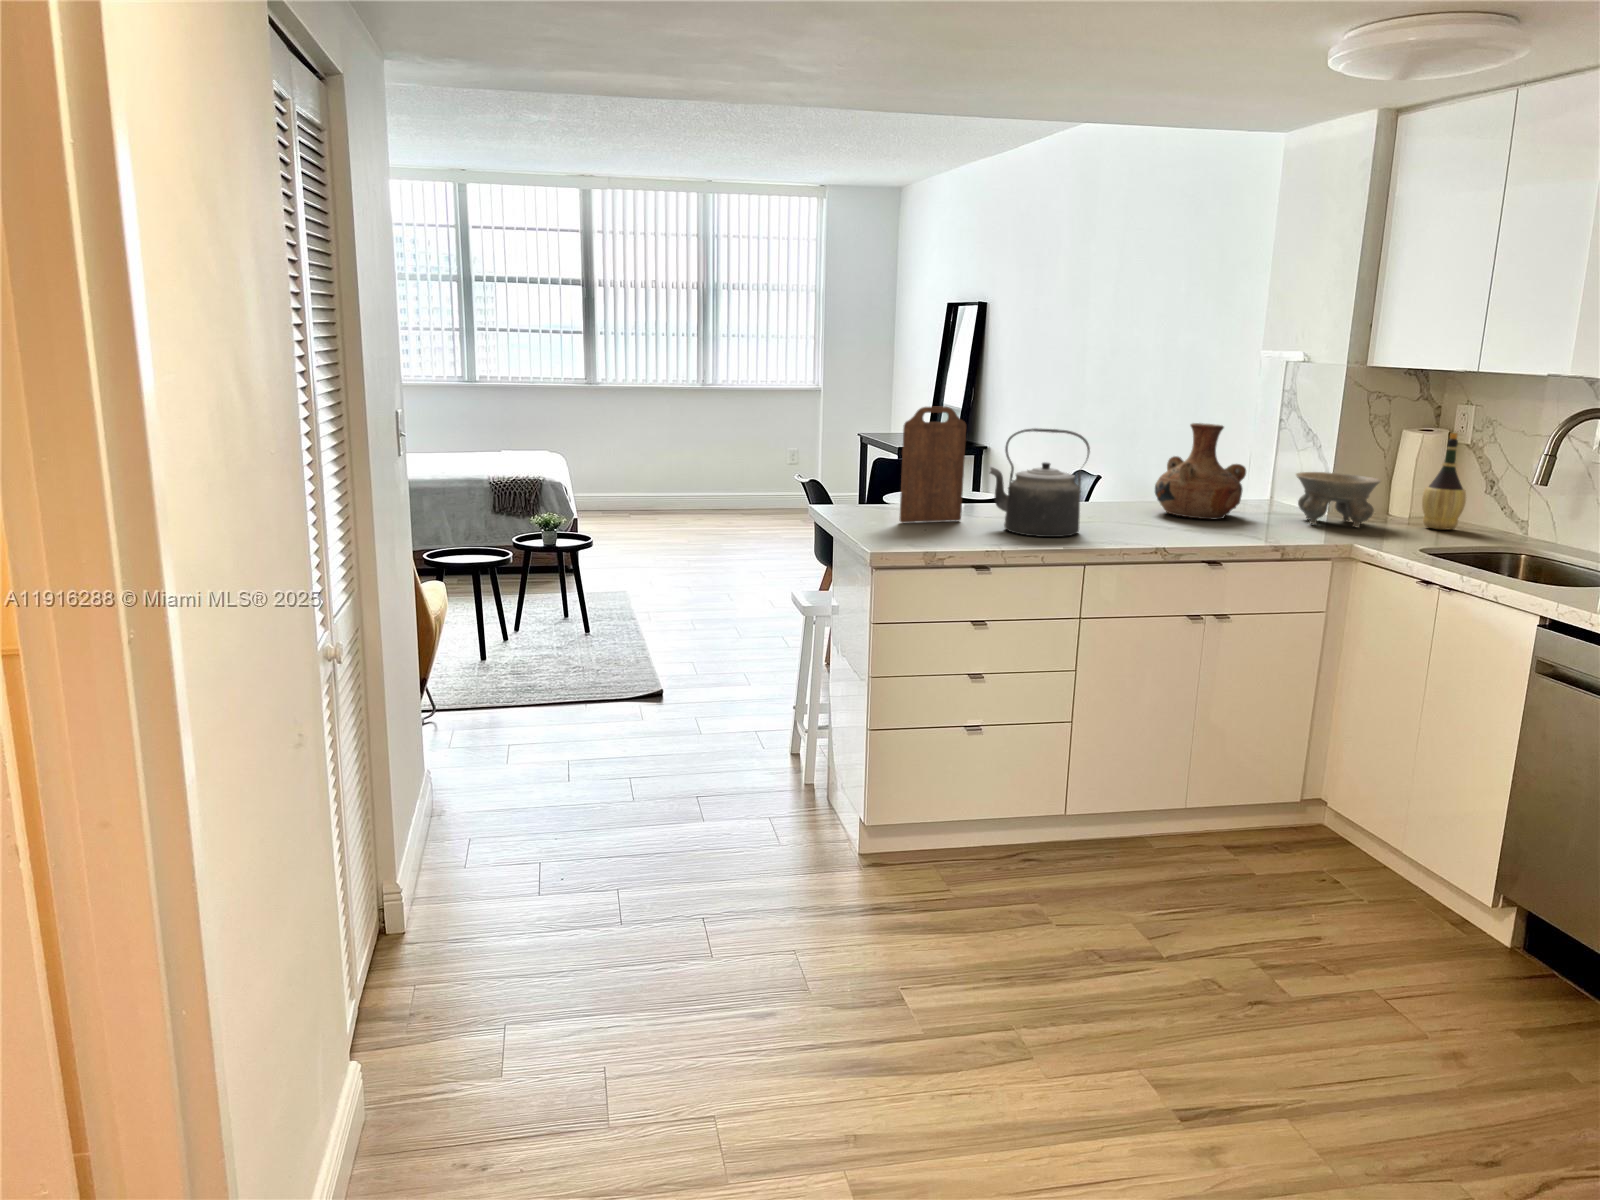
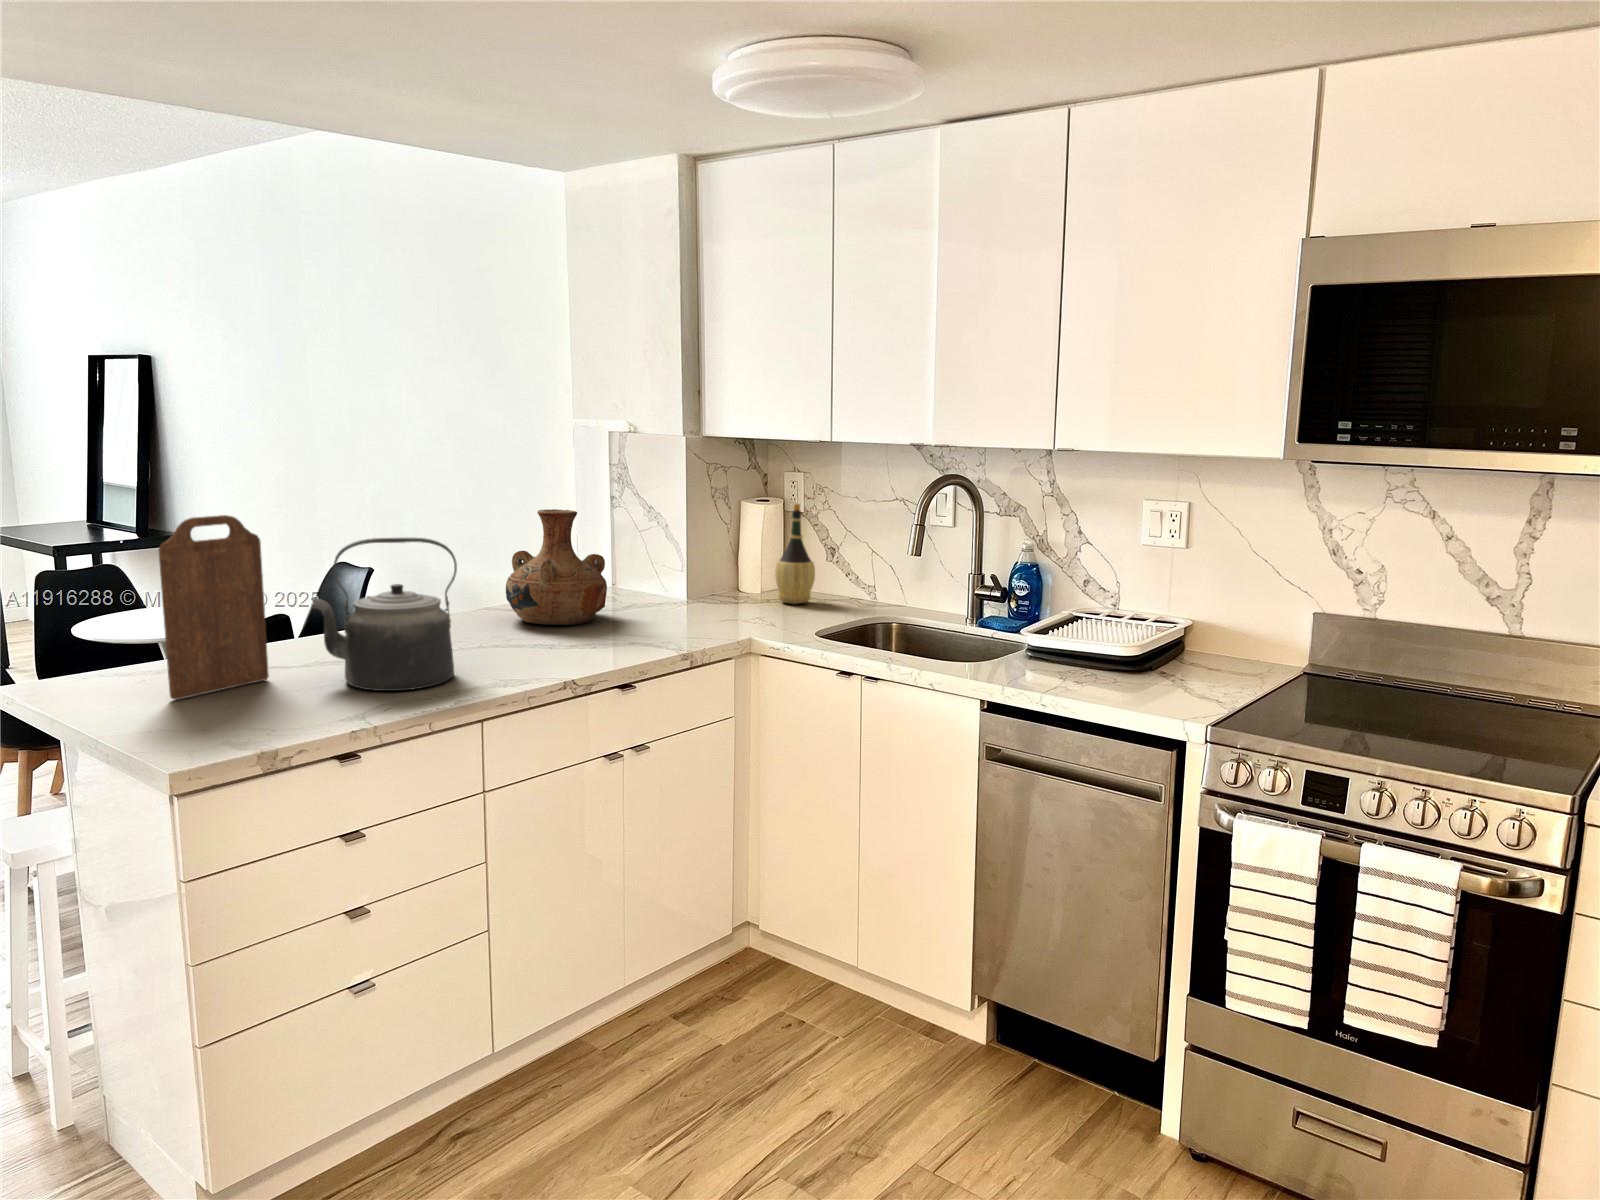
bowl: present [1296,472,1381,528] -> none [656,554,743,614]

